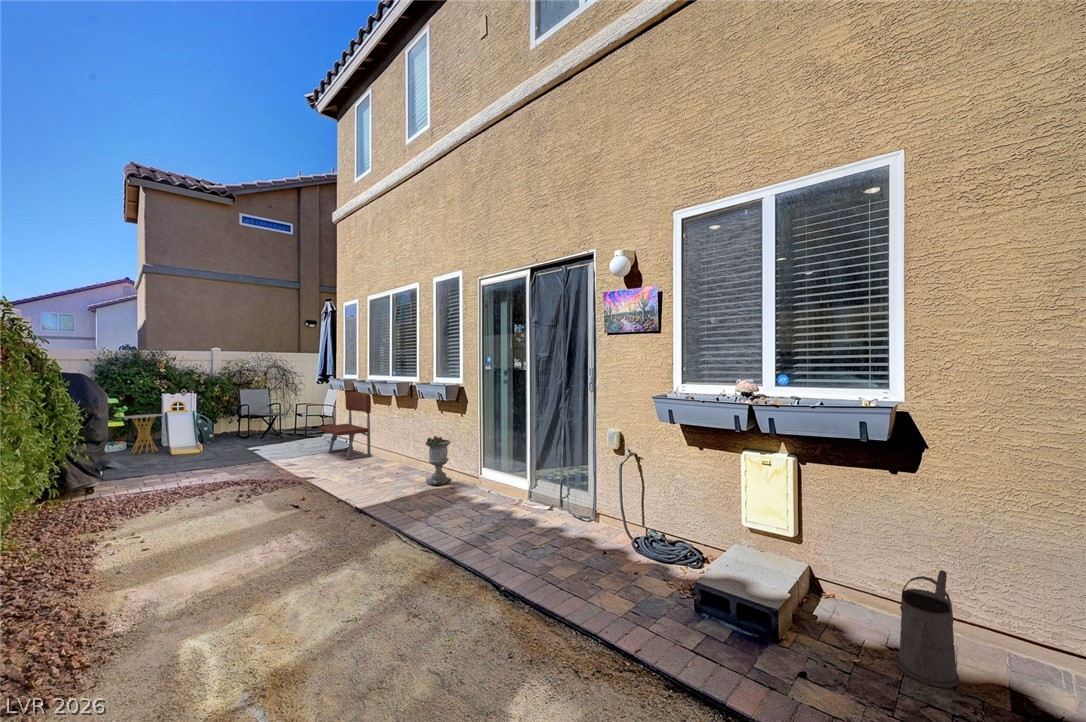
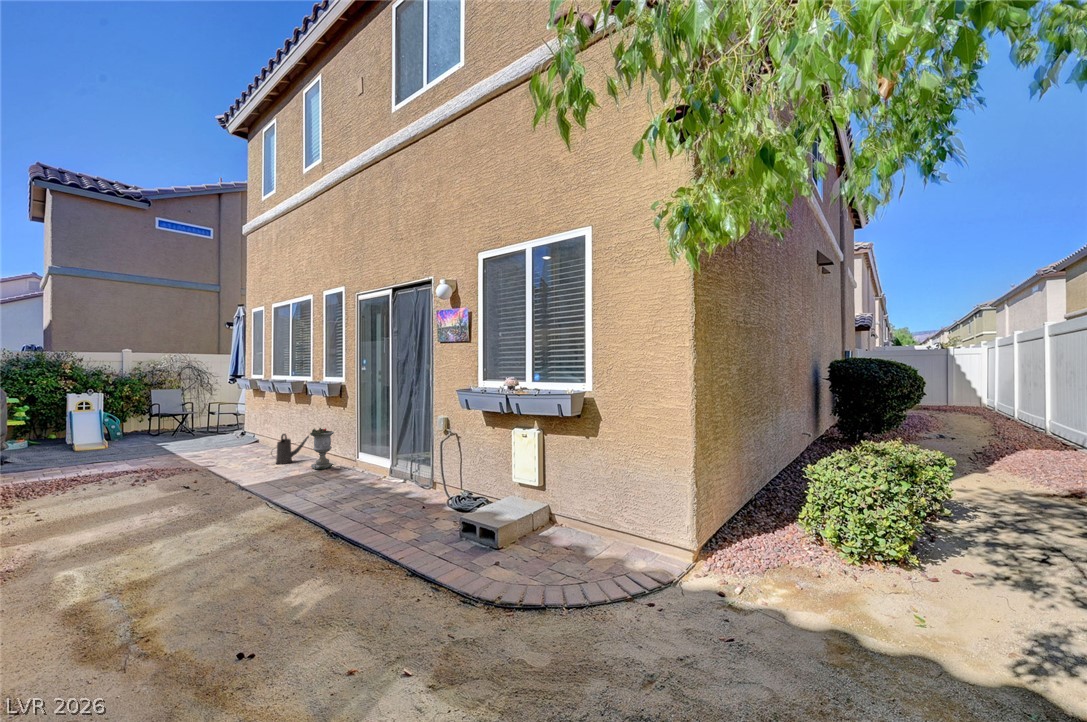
bench: present [319,392,371,460] -> none [223,392,272,452]
side table: present [124,414,163,453] -> none [25,413,68,451]
watering can: present [897,570,959,688] -> present [271,434,309,464]

